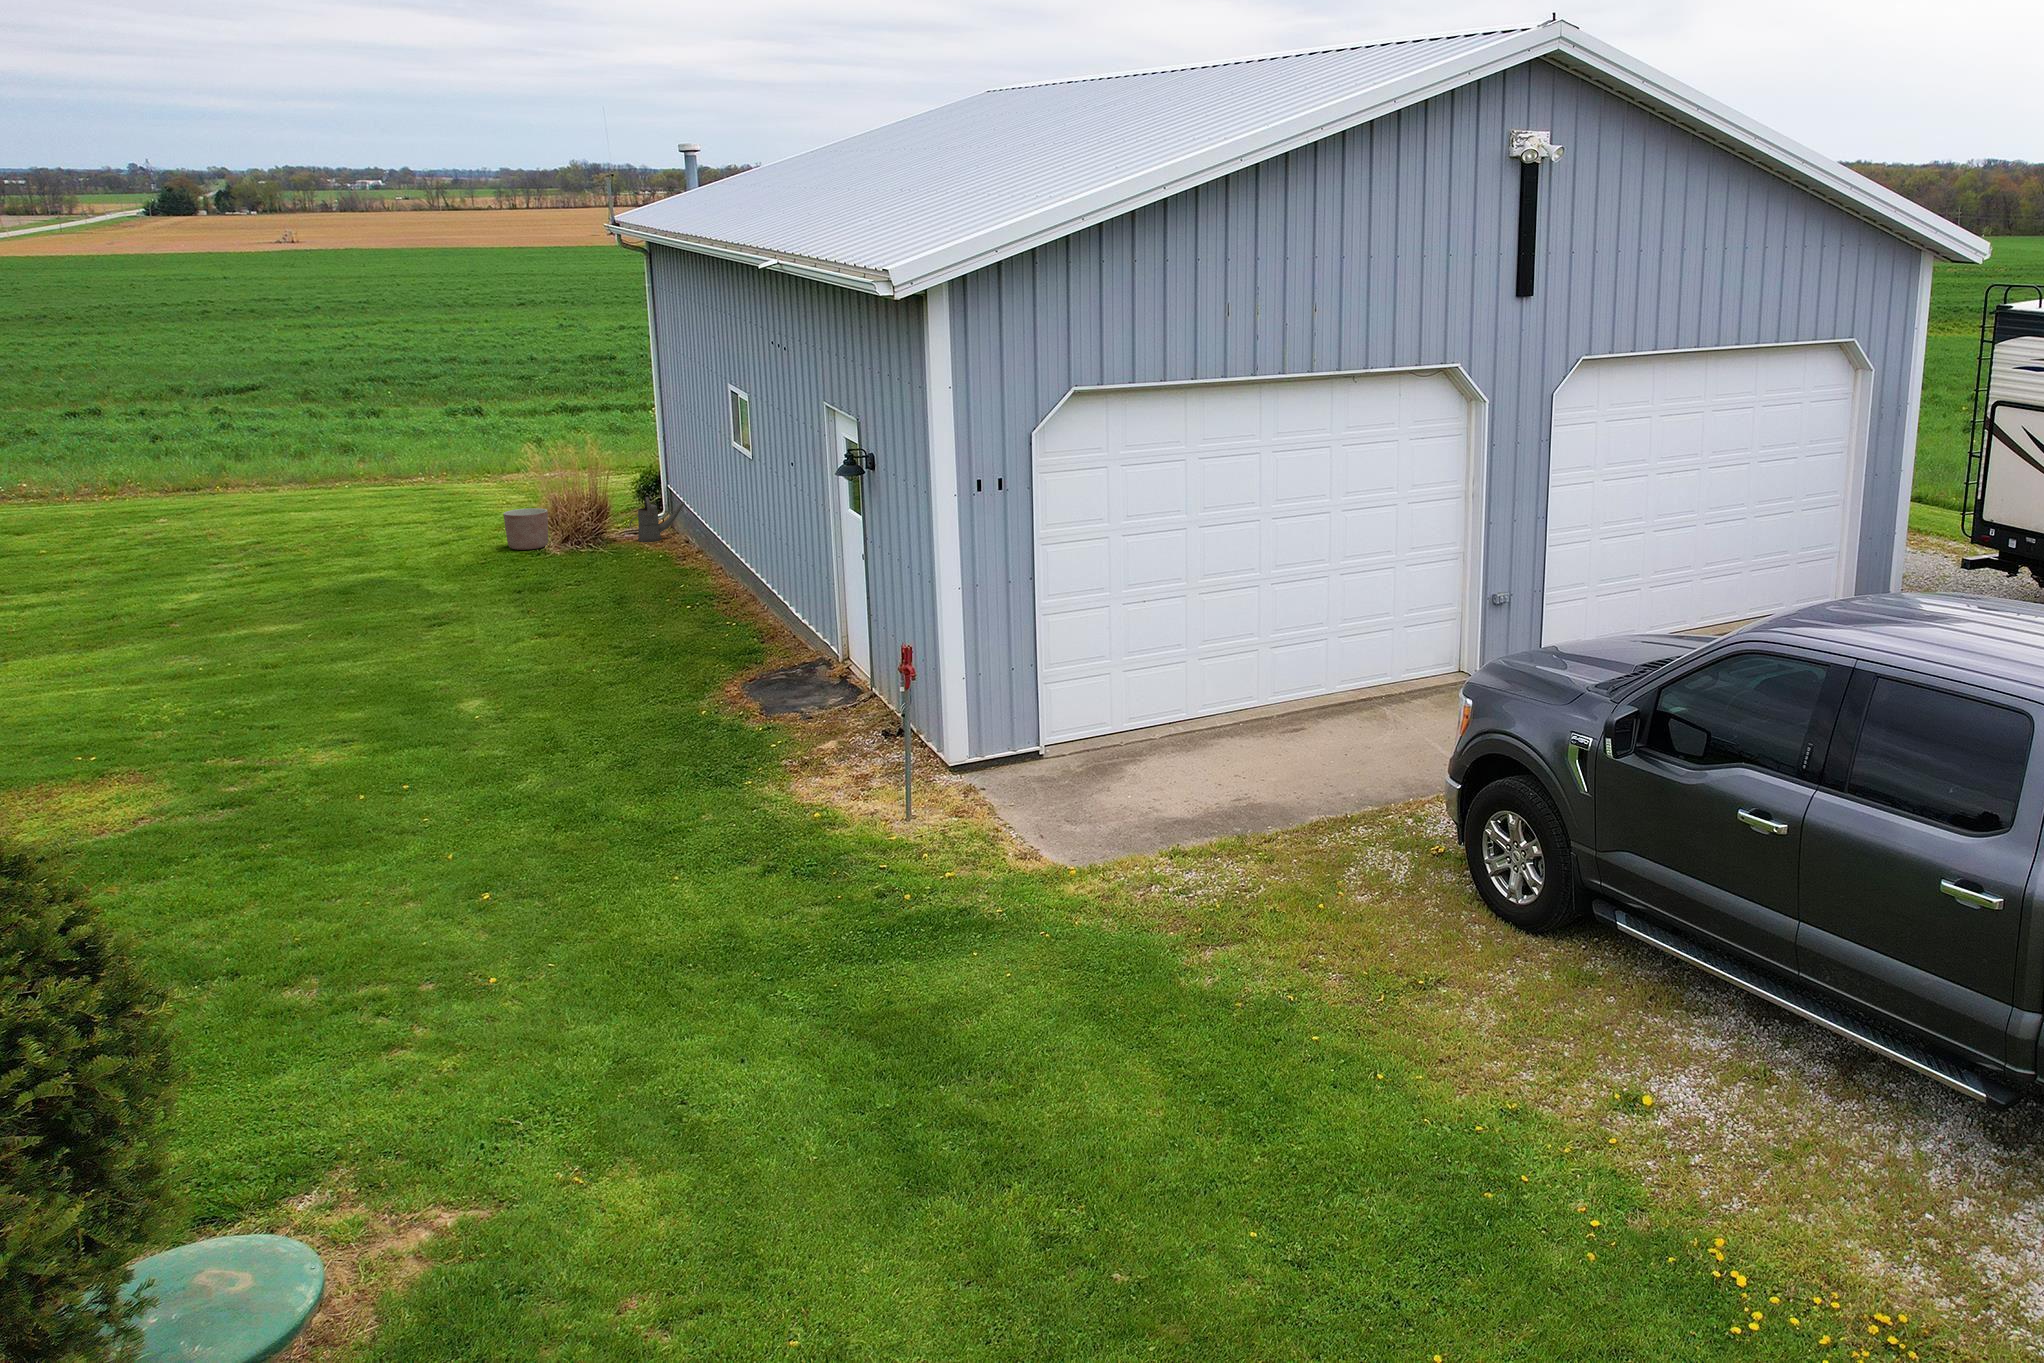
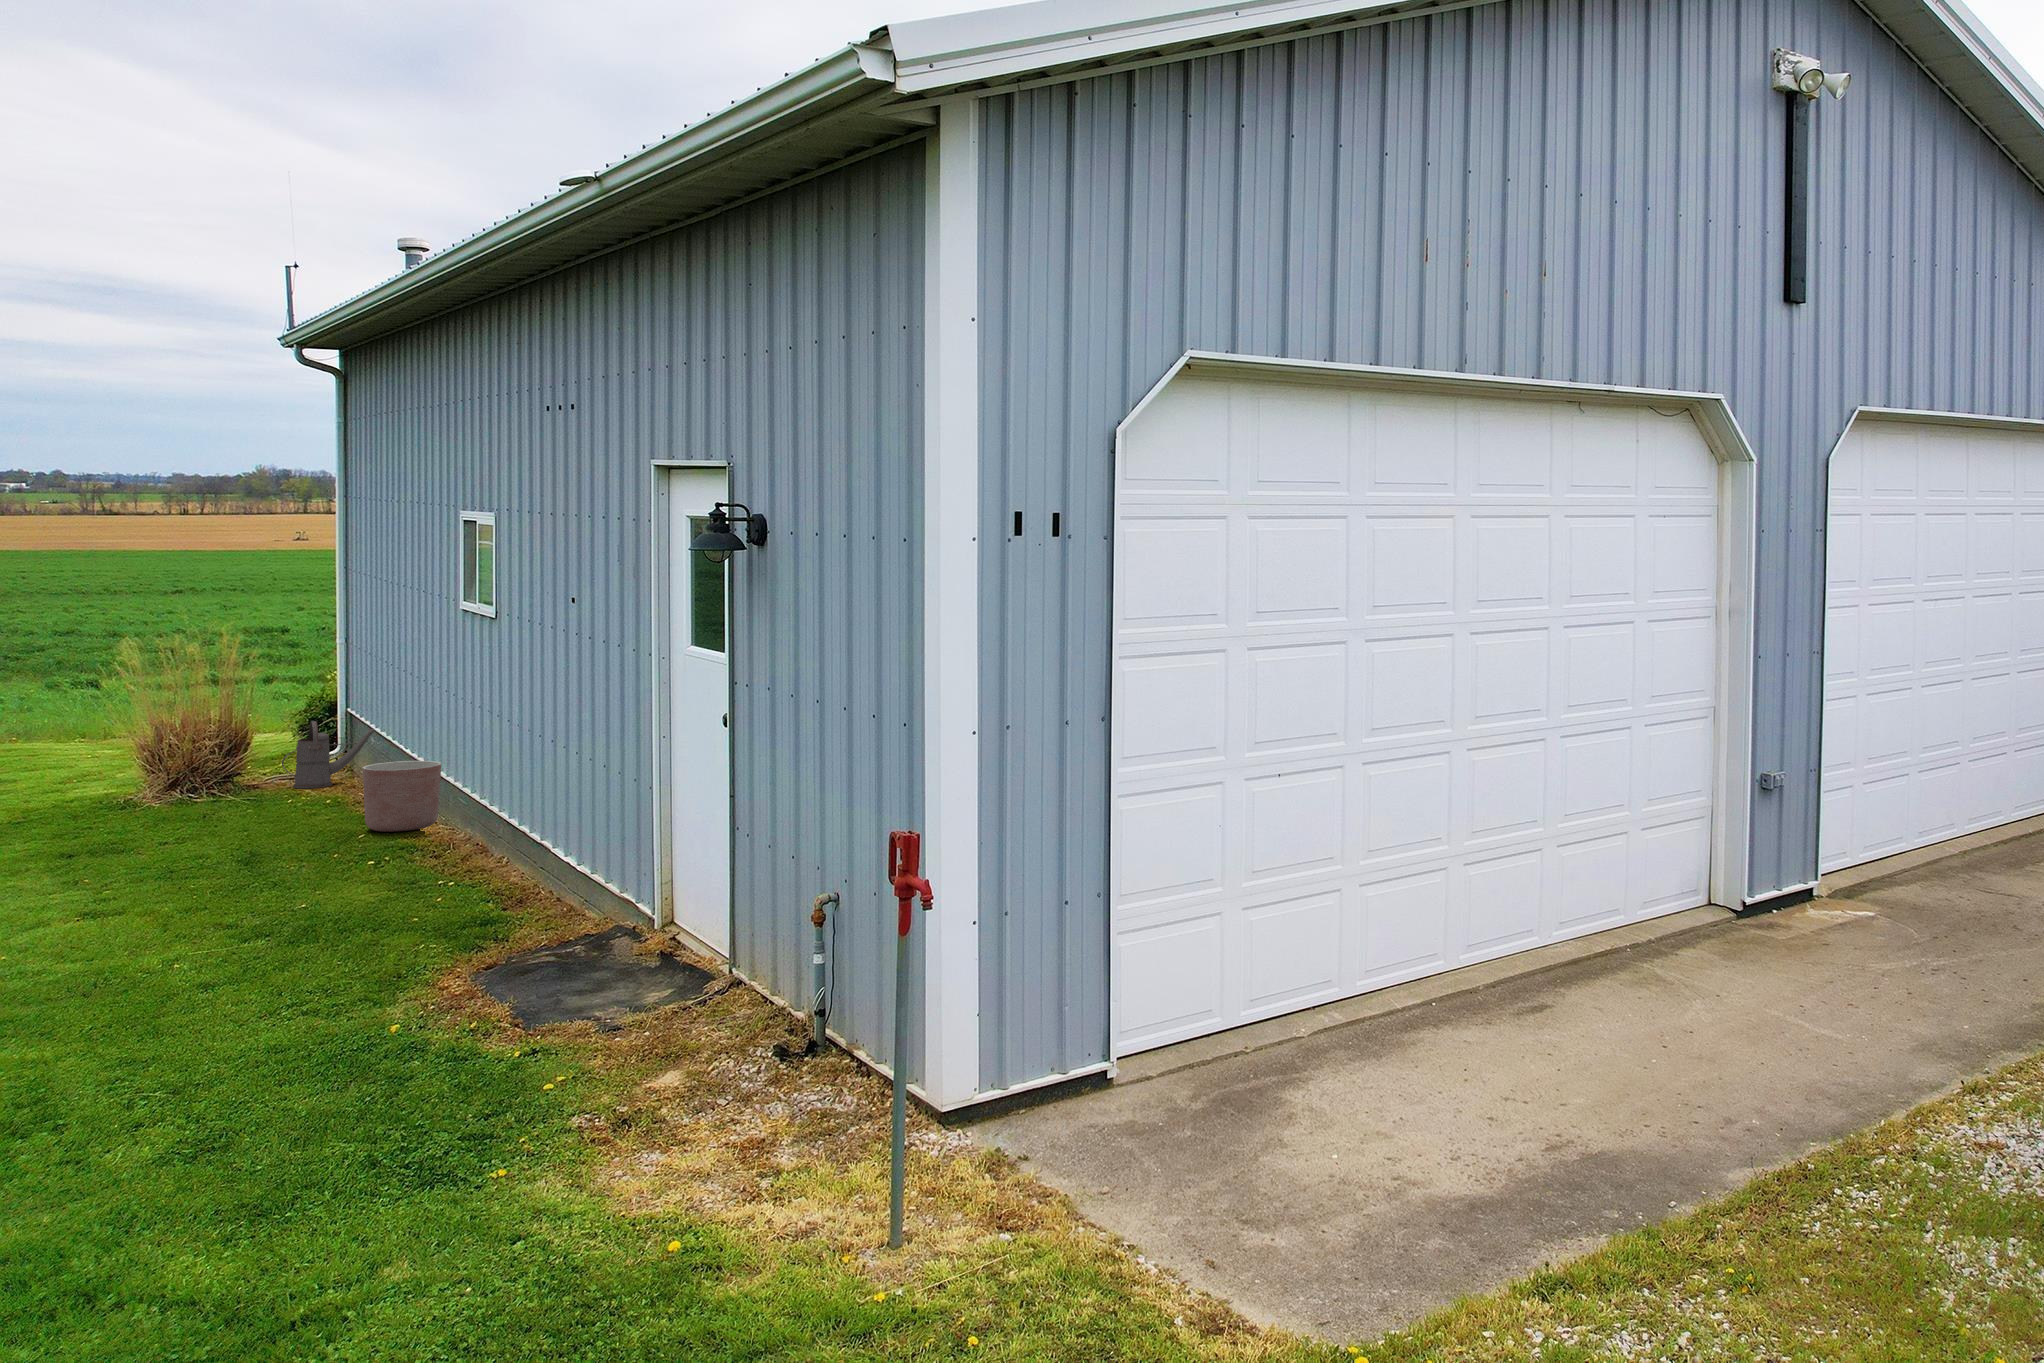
planter: present [503,508,548,550] -> present [363,761,441,832]

